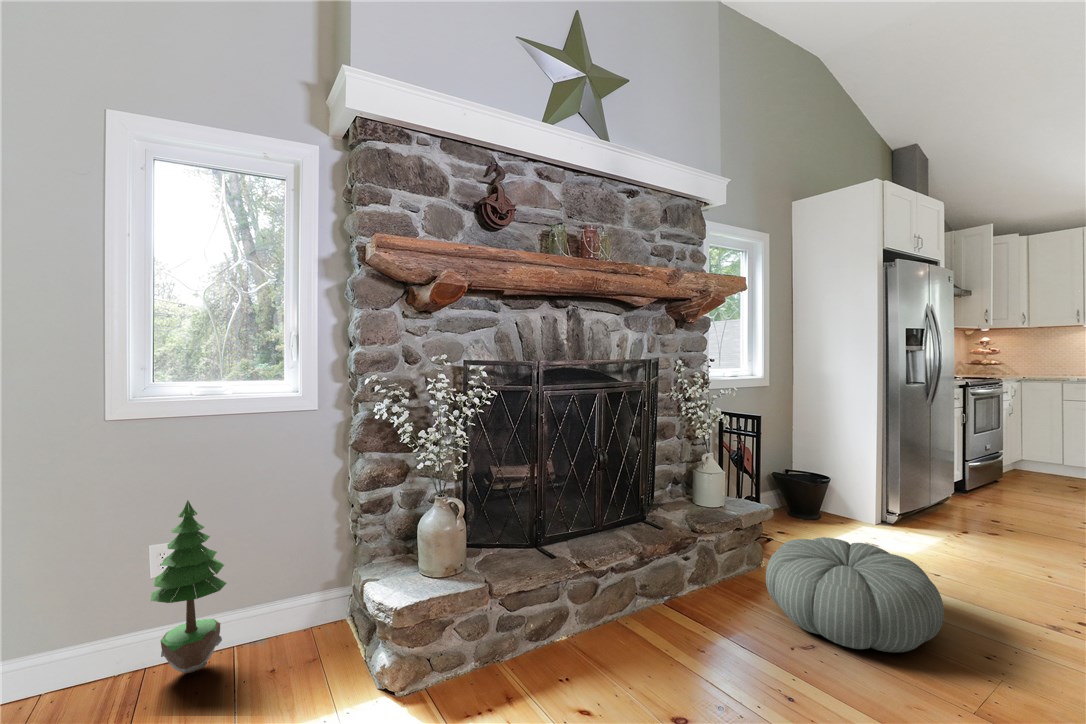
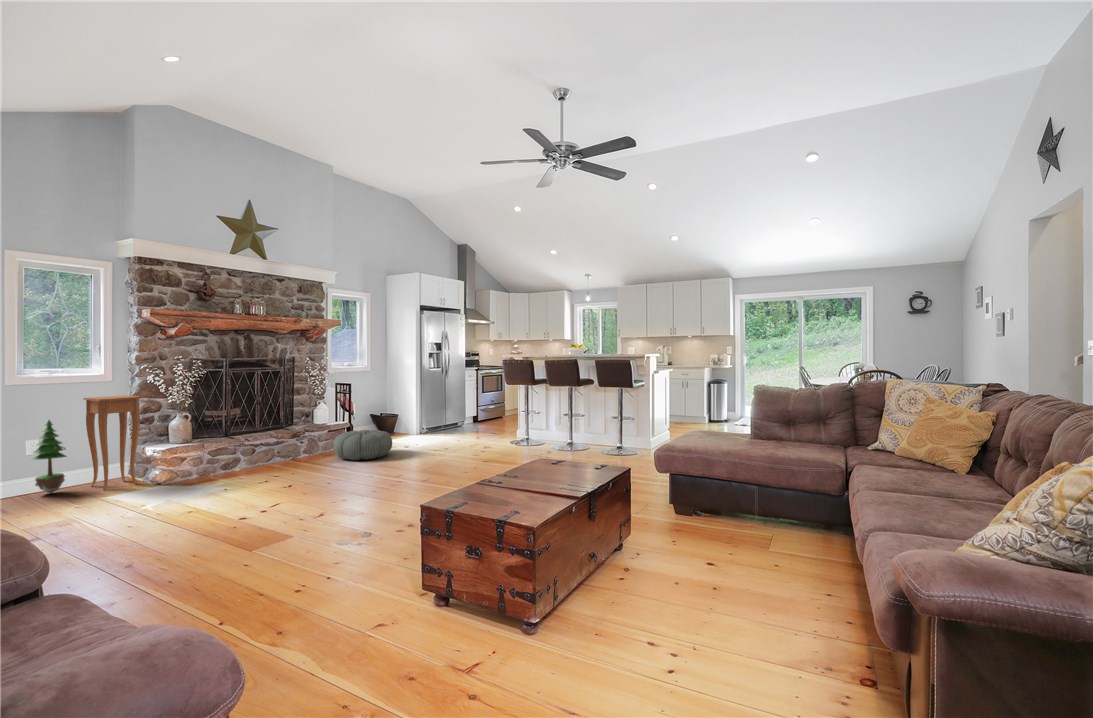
side table: none [261,440,361,687] -> present [83,395,141,490]

